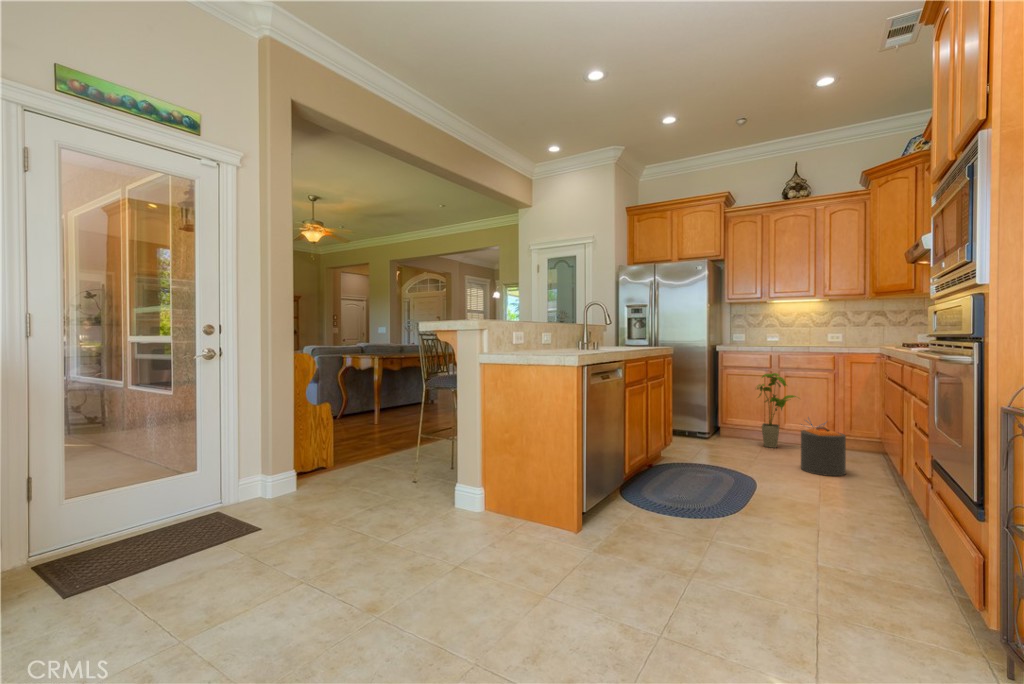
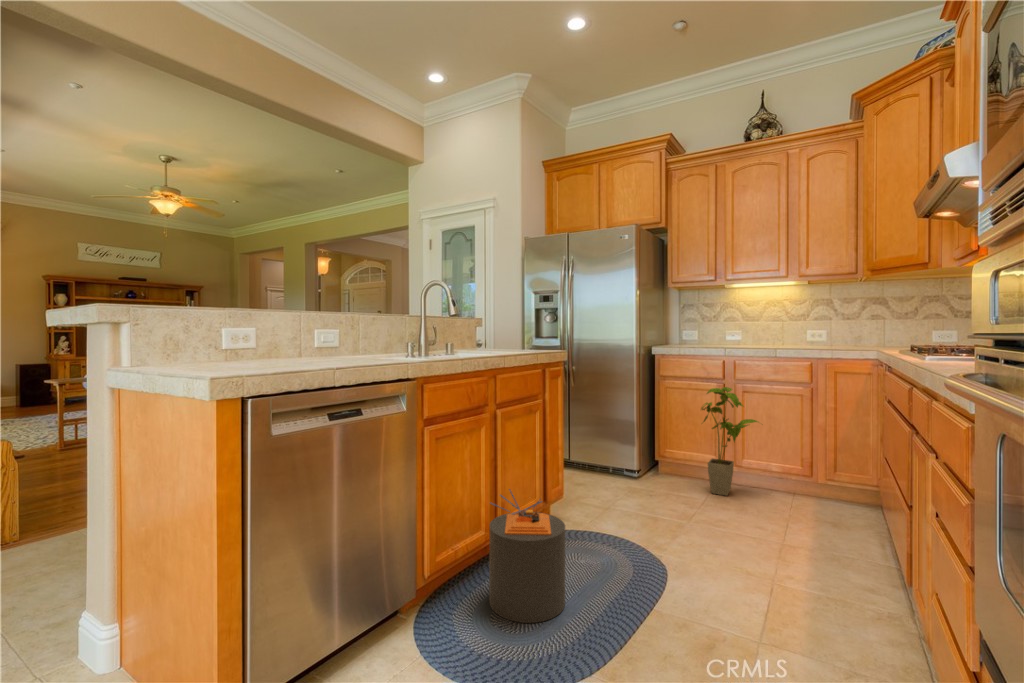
trash can: present [801,421,846,476] -> present [489,489,565,623]

